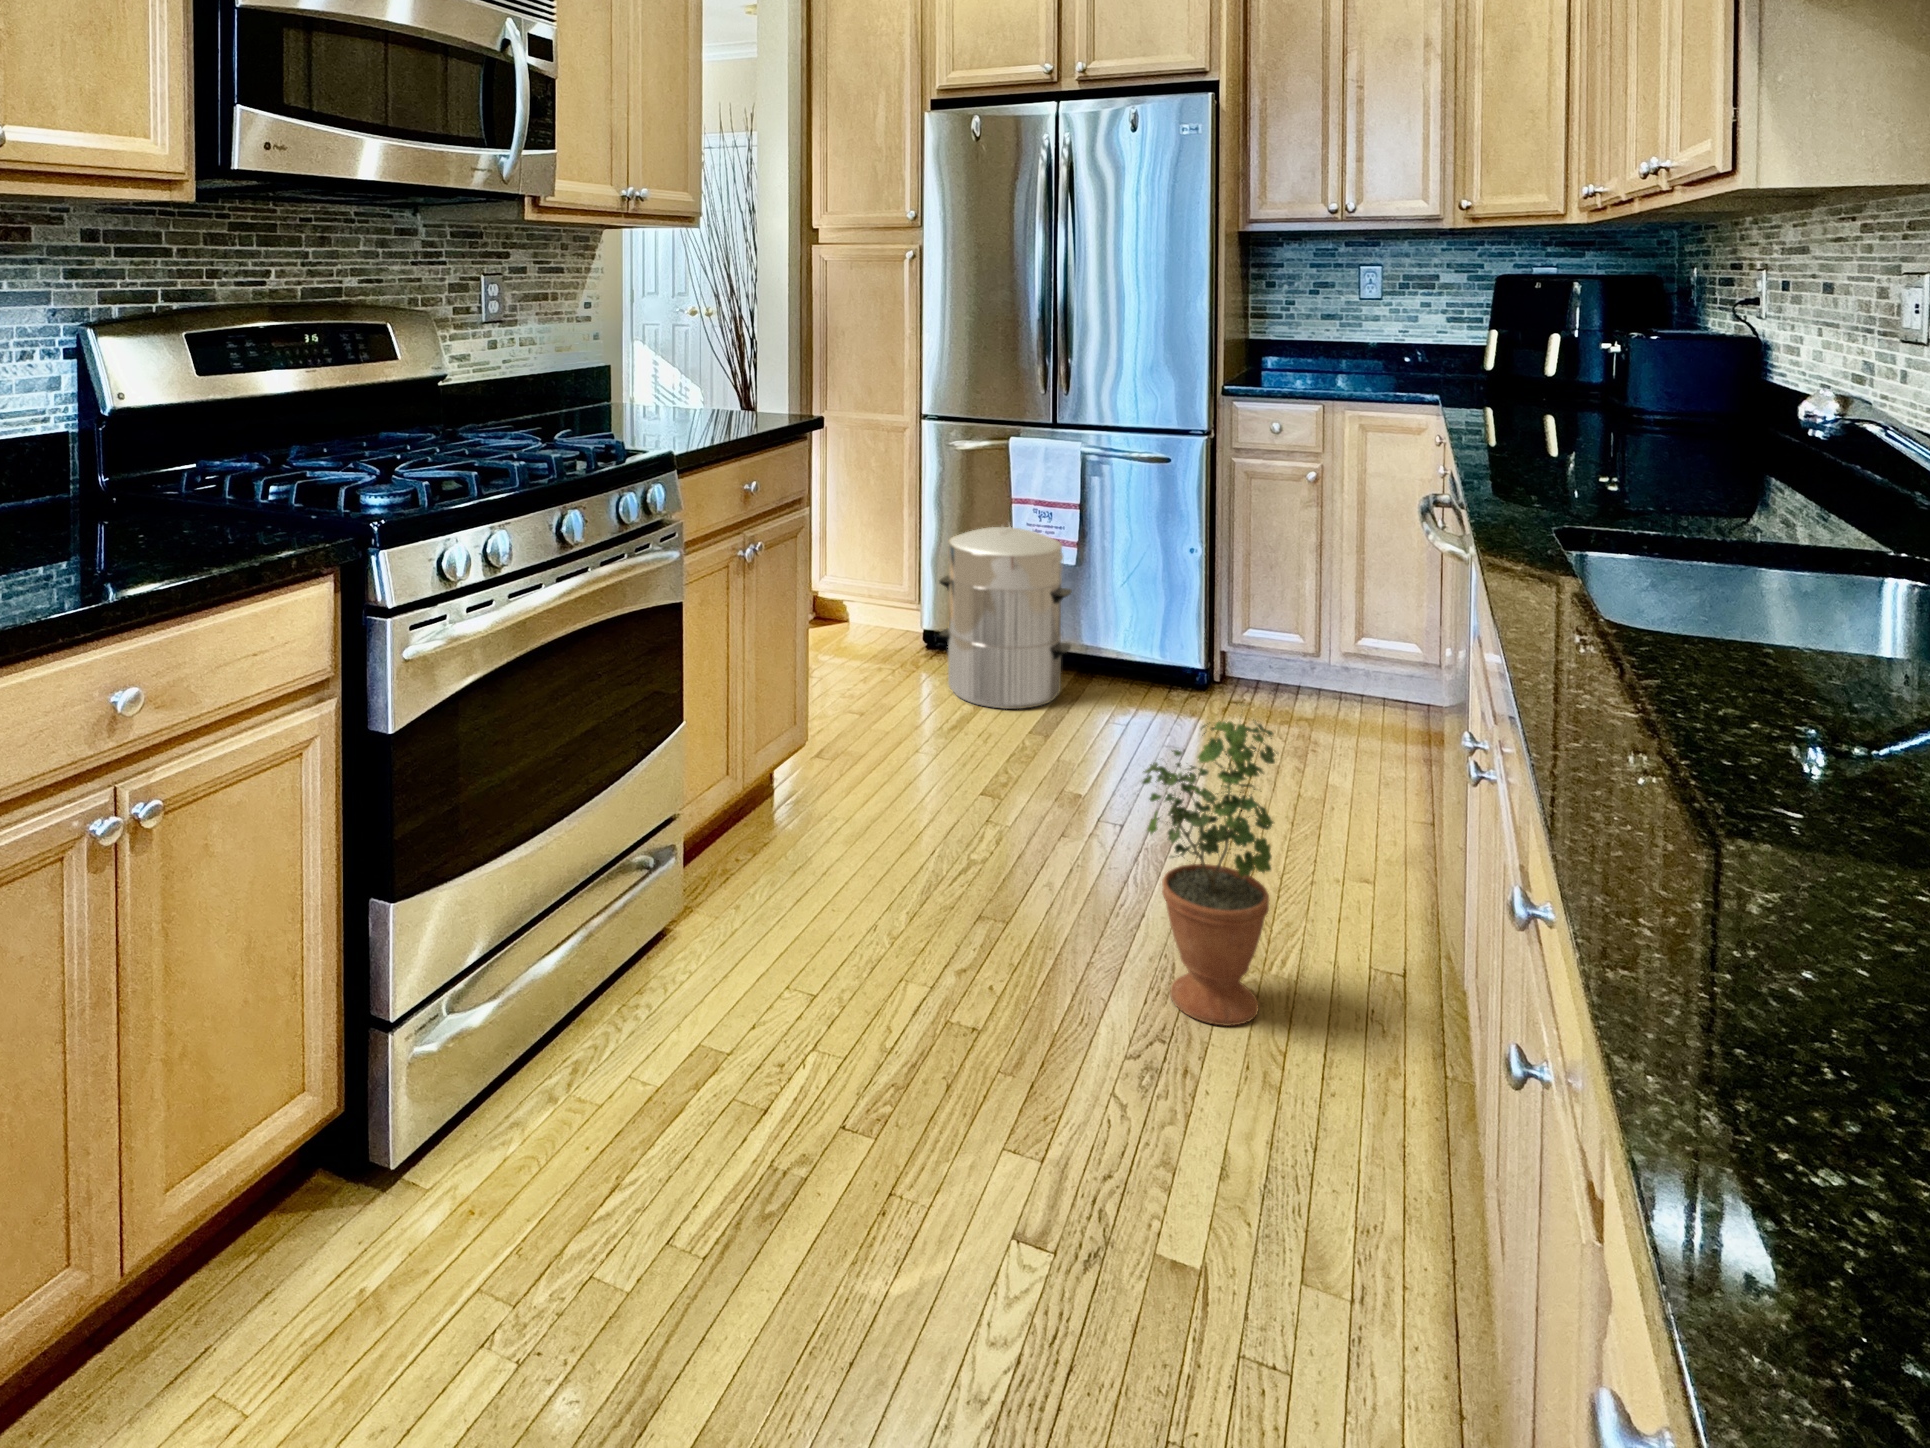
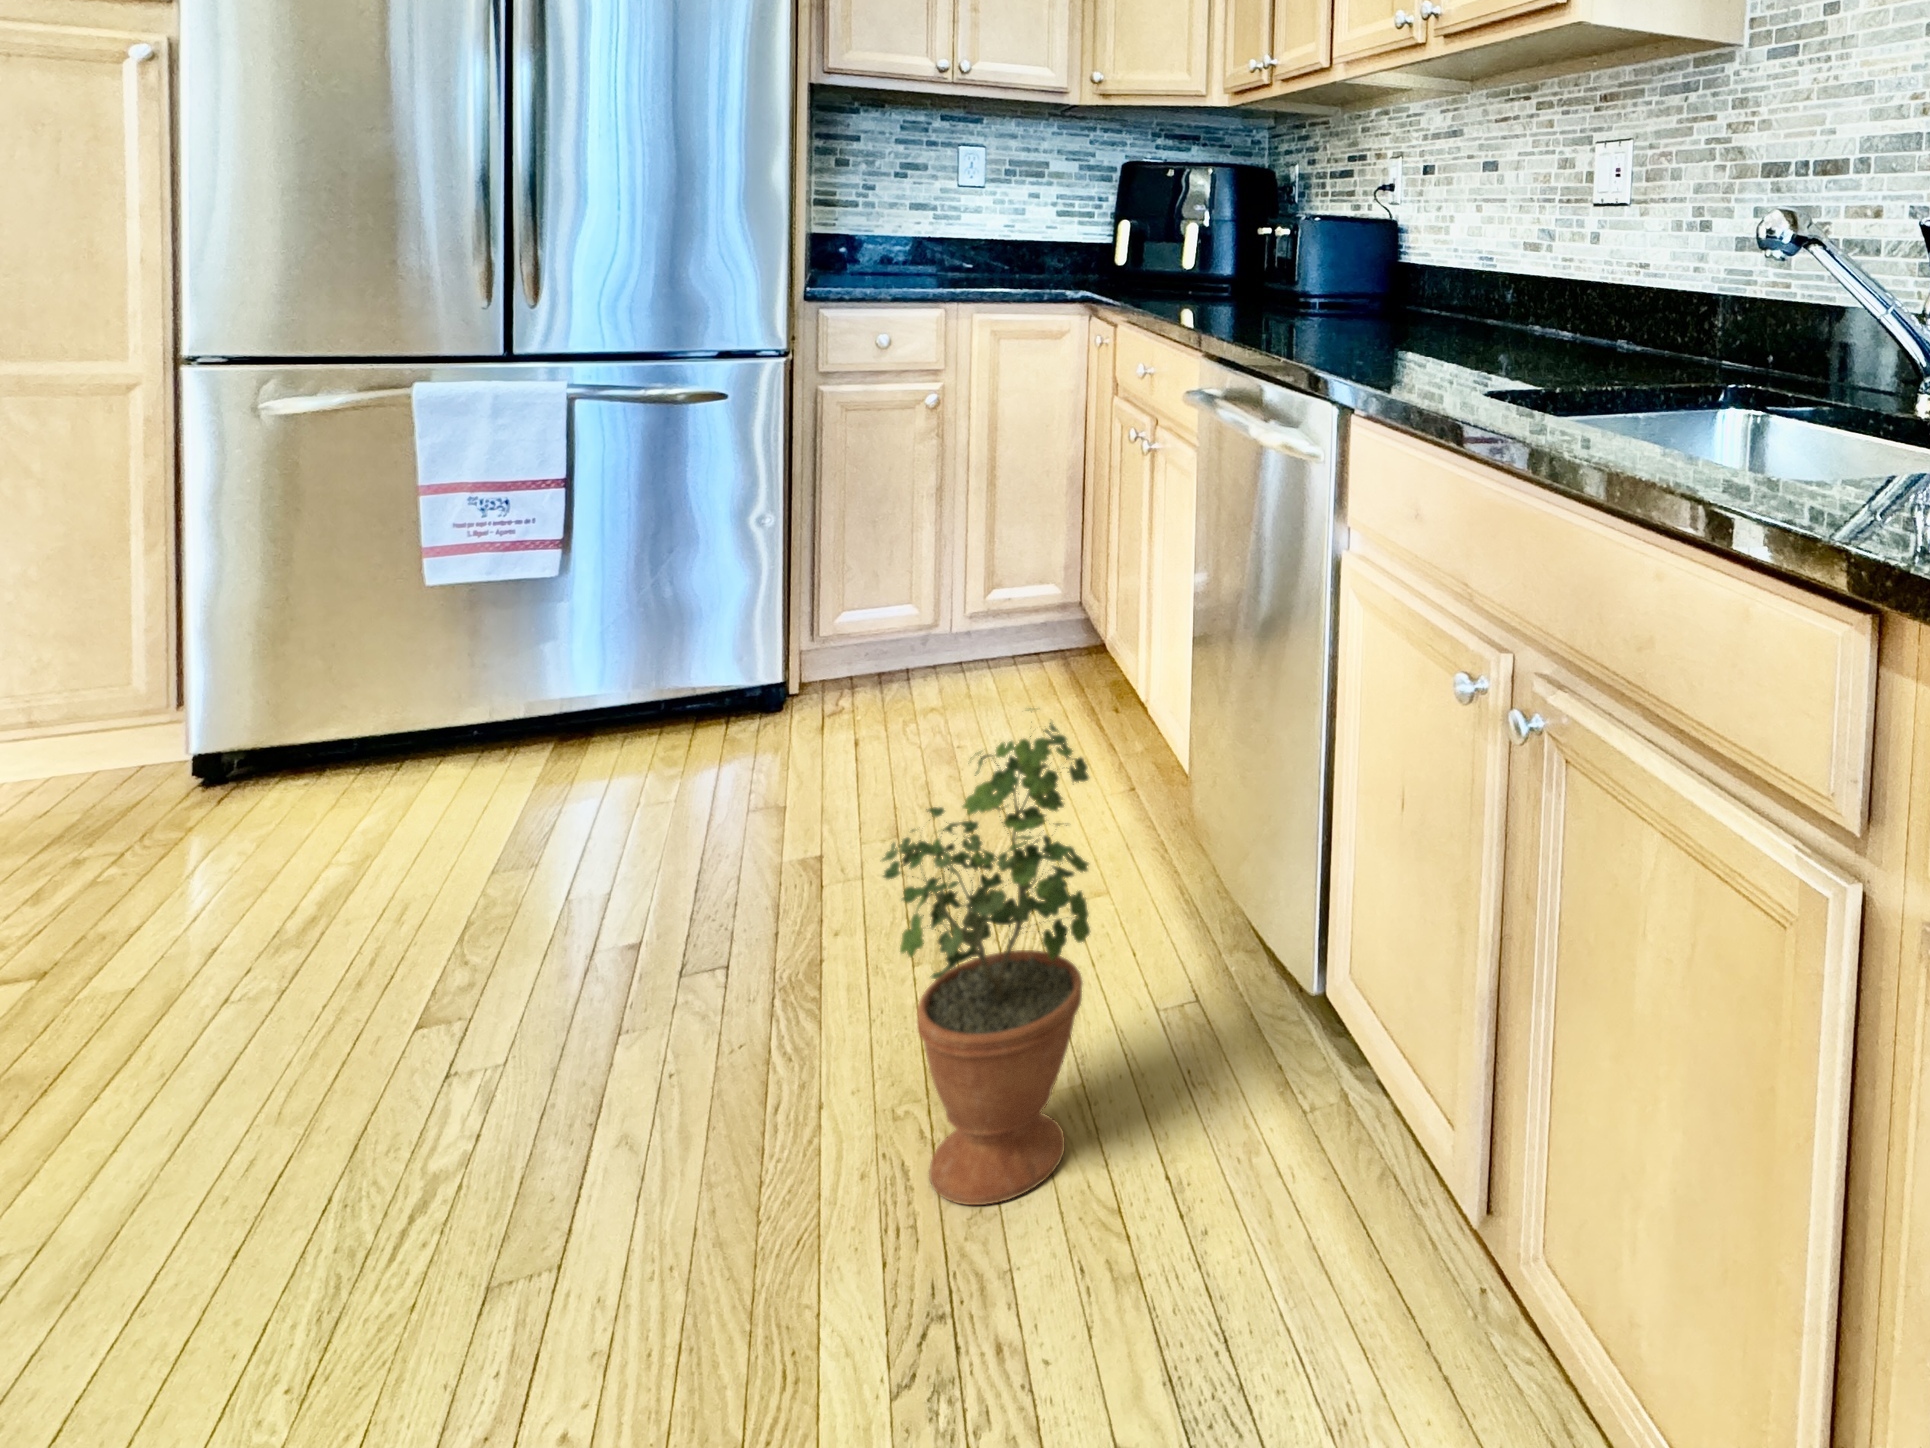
waste bin: present [939,521,1072,709] -> none [287,516,573,836]

